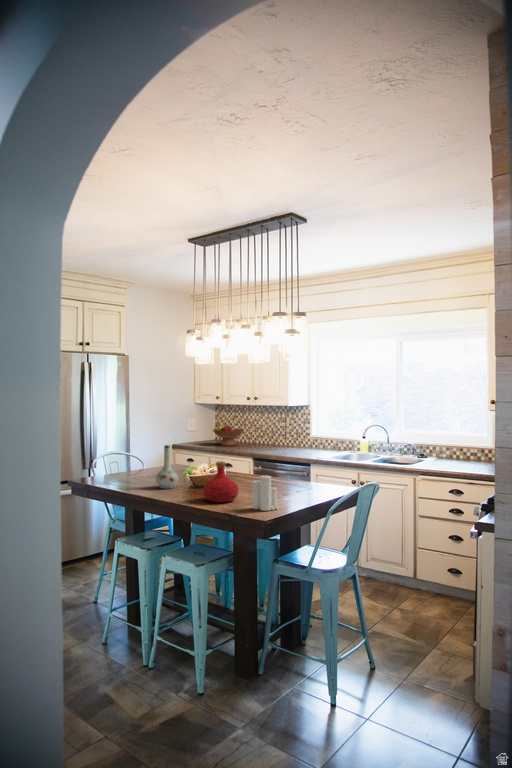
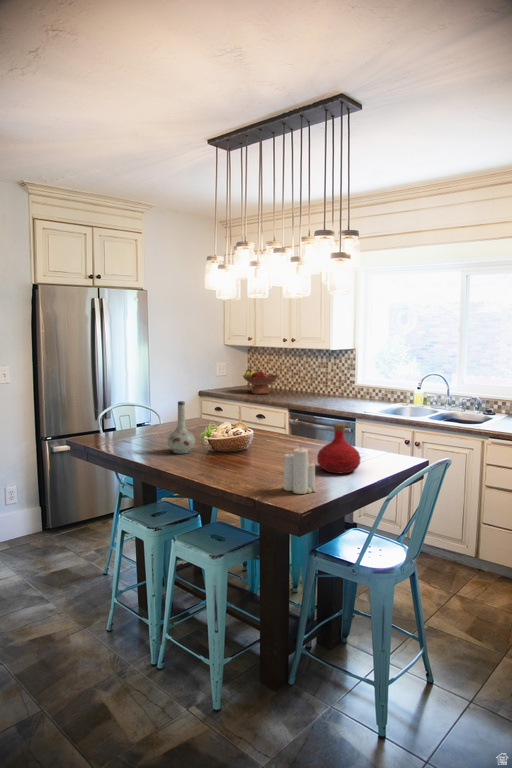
bottle: present [203,461,239,503] -> present [317,423,360,474]

